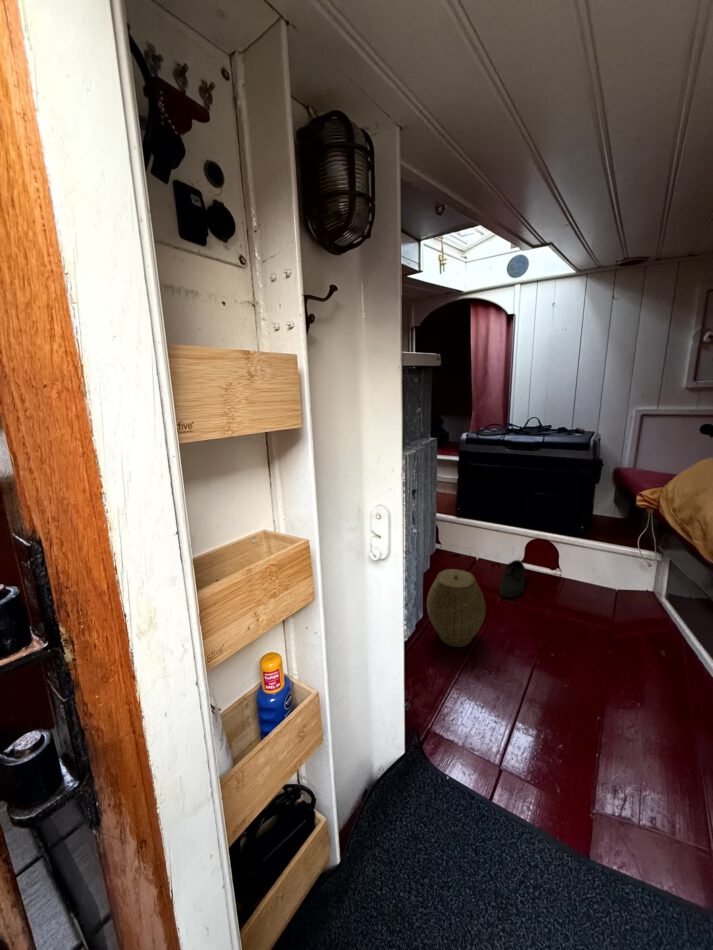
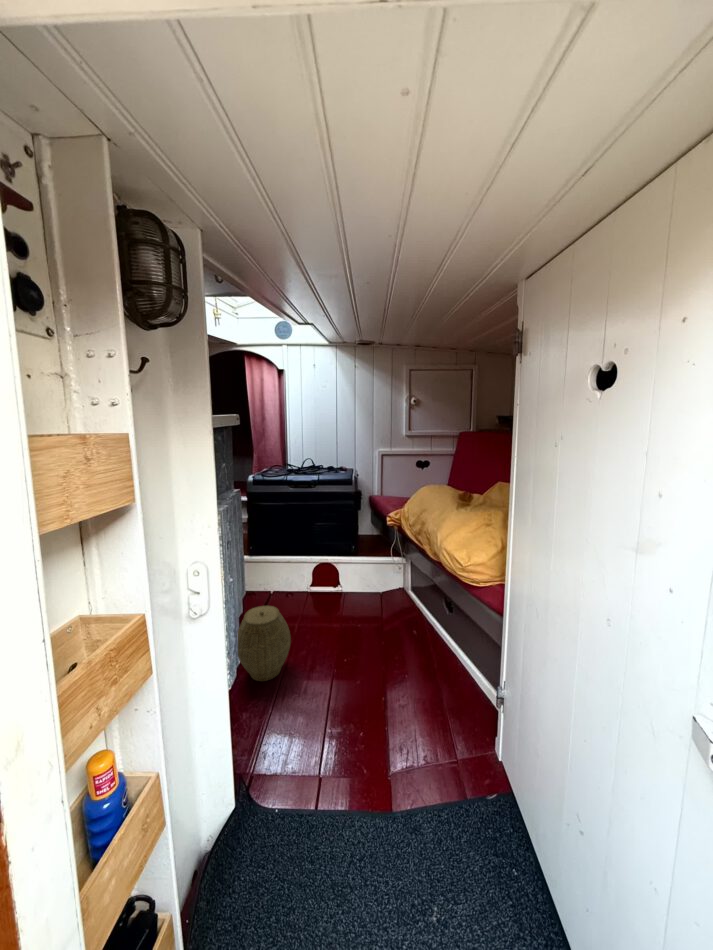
shoe: present [499,560,526,597] -> none [297,585,317,620]

